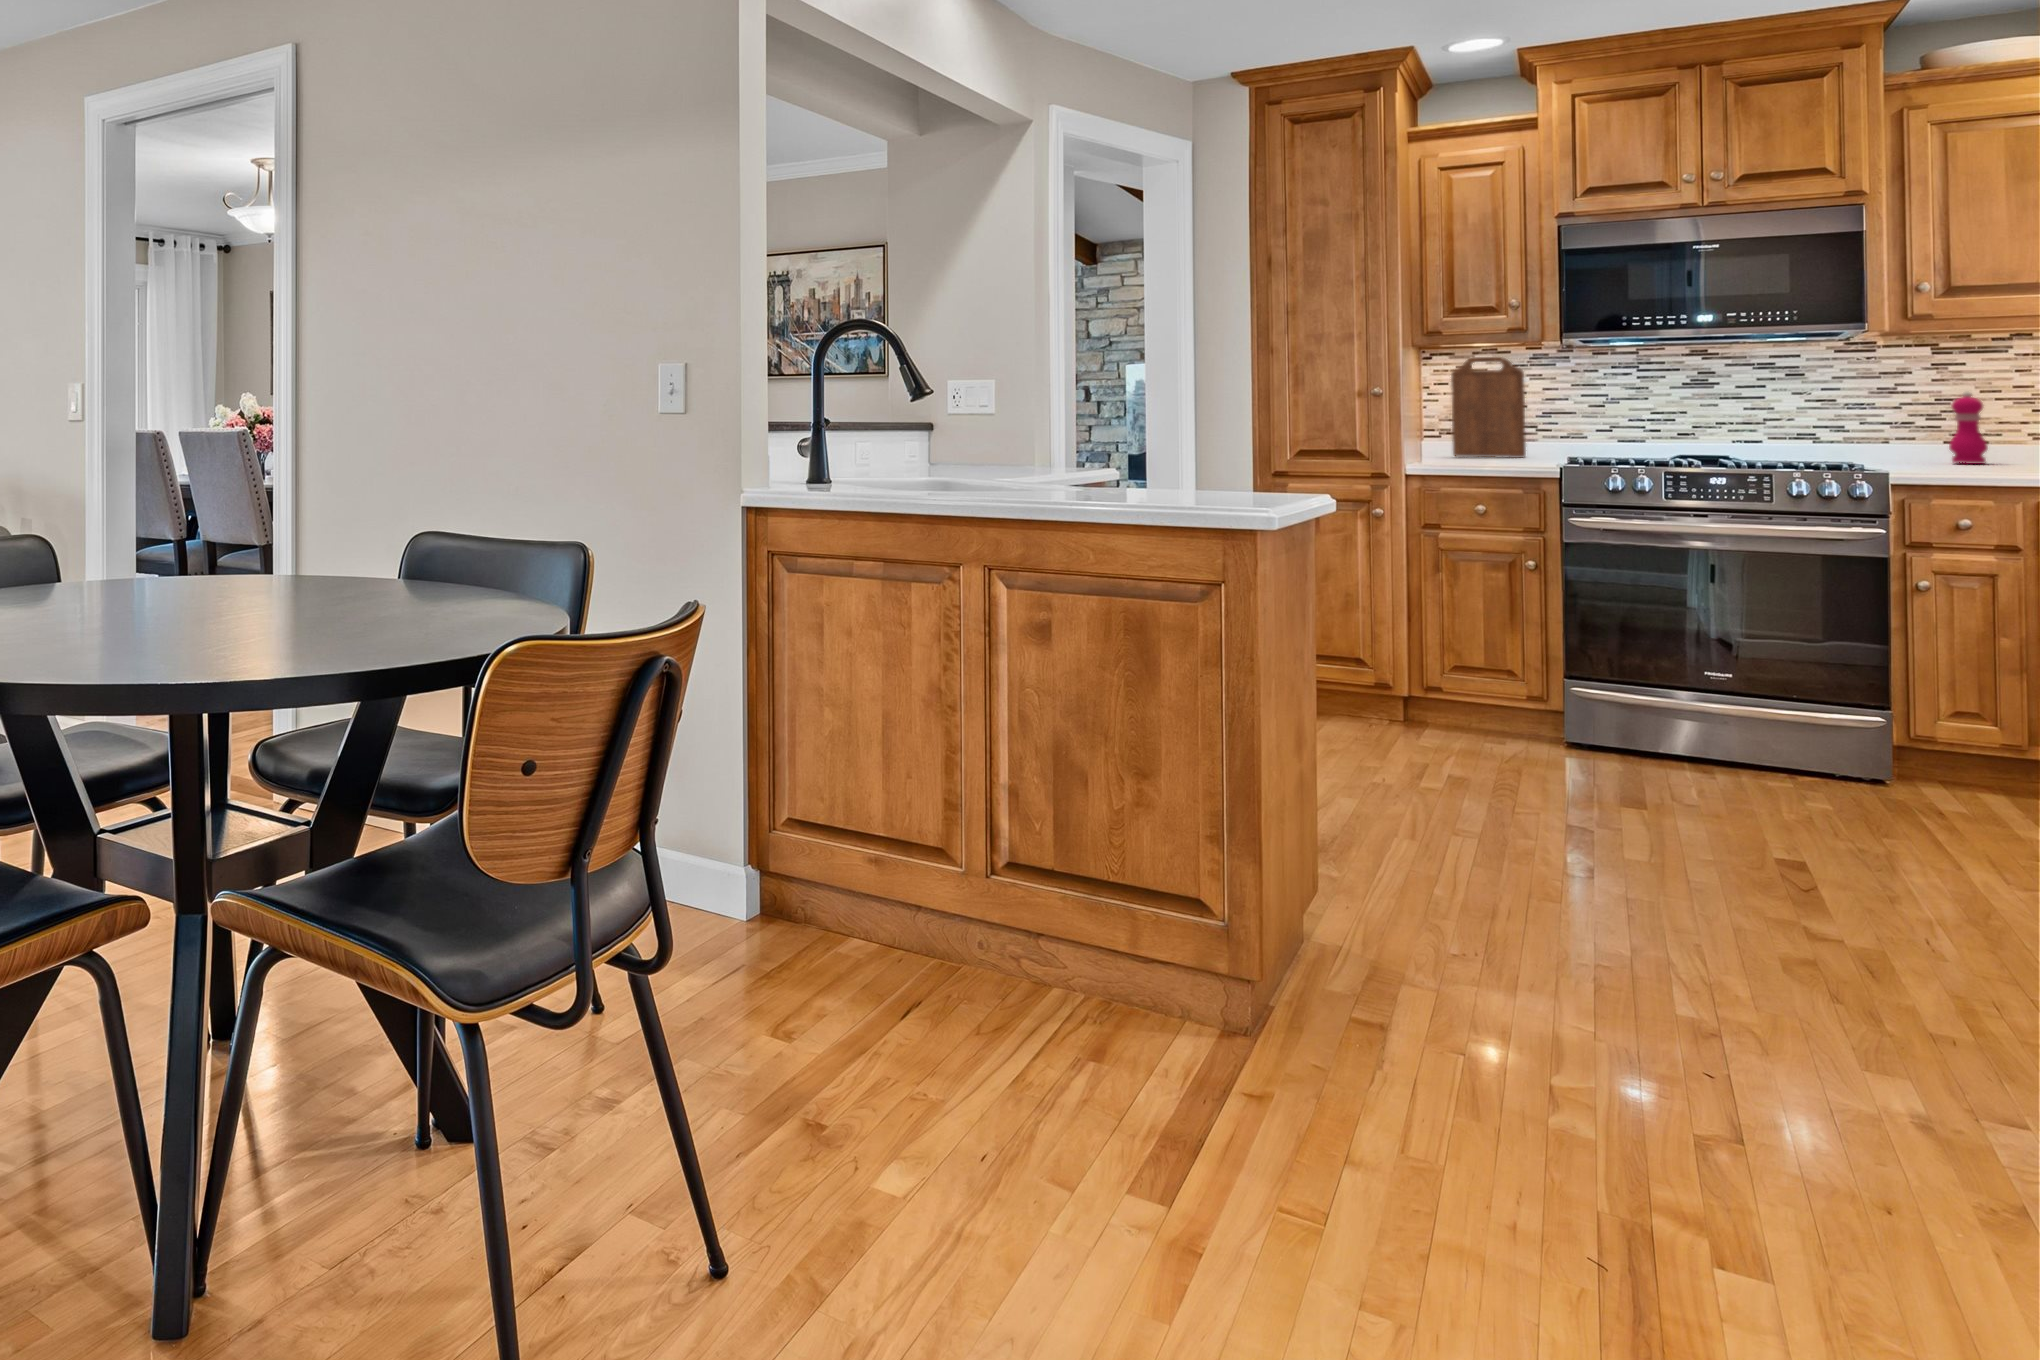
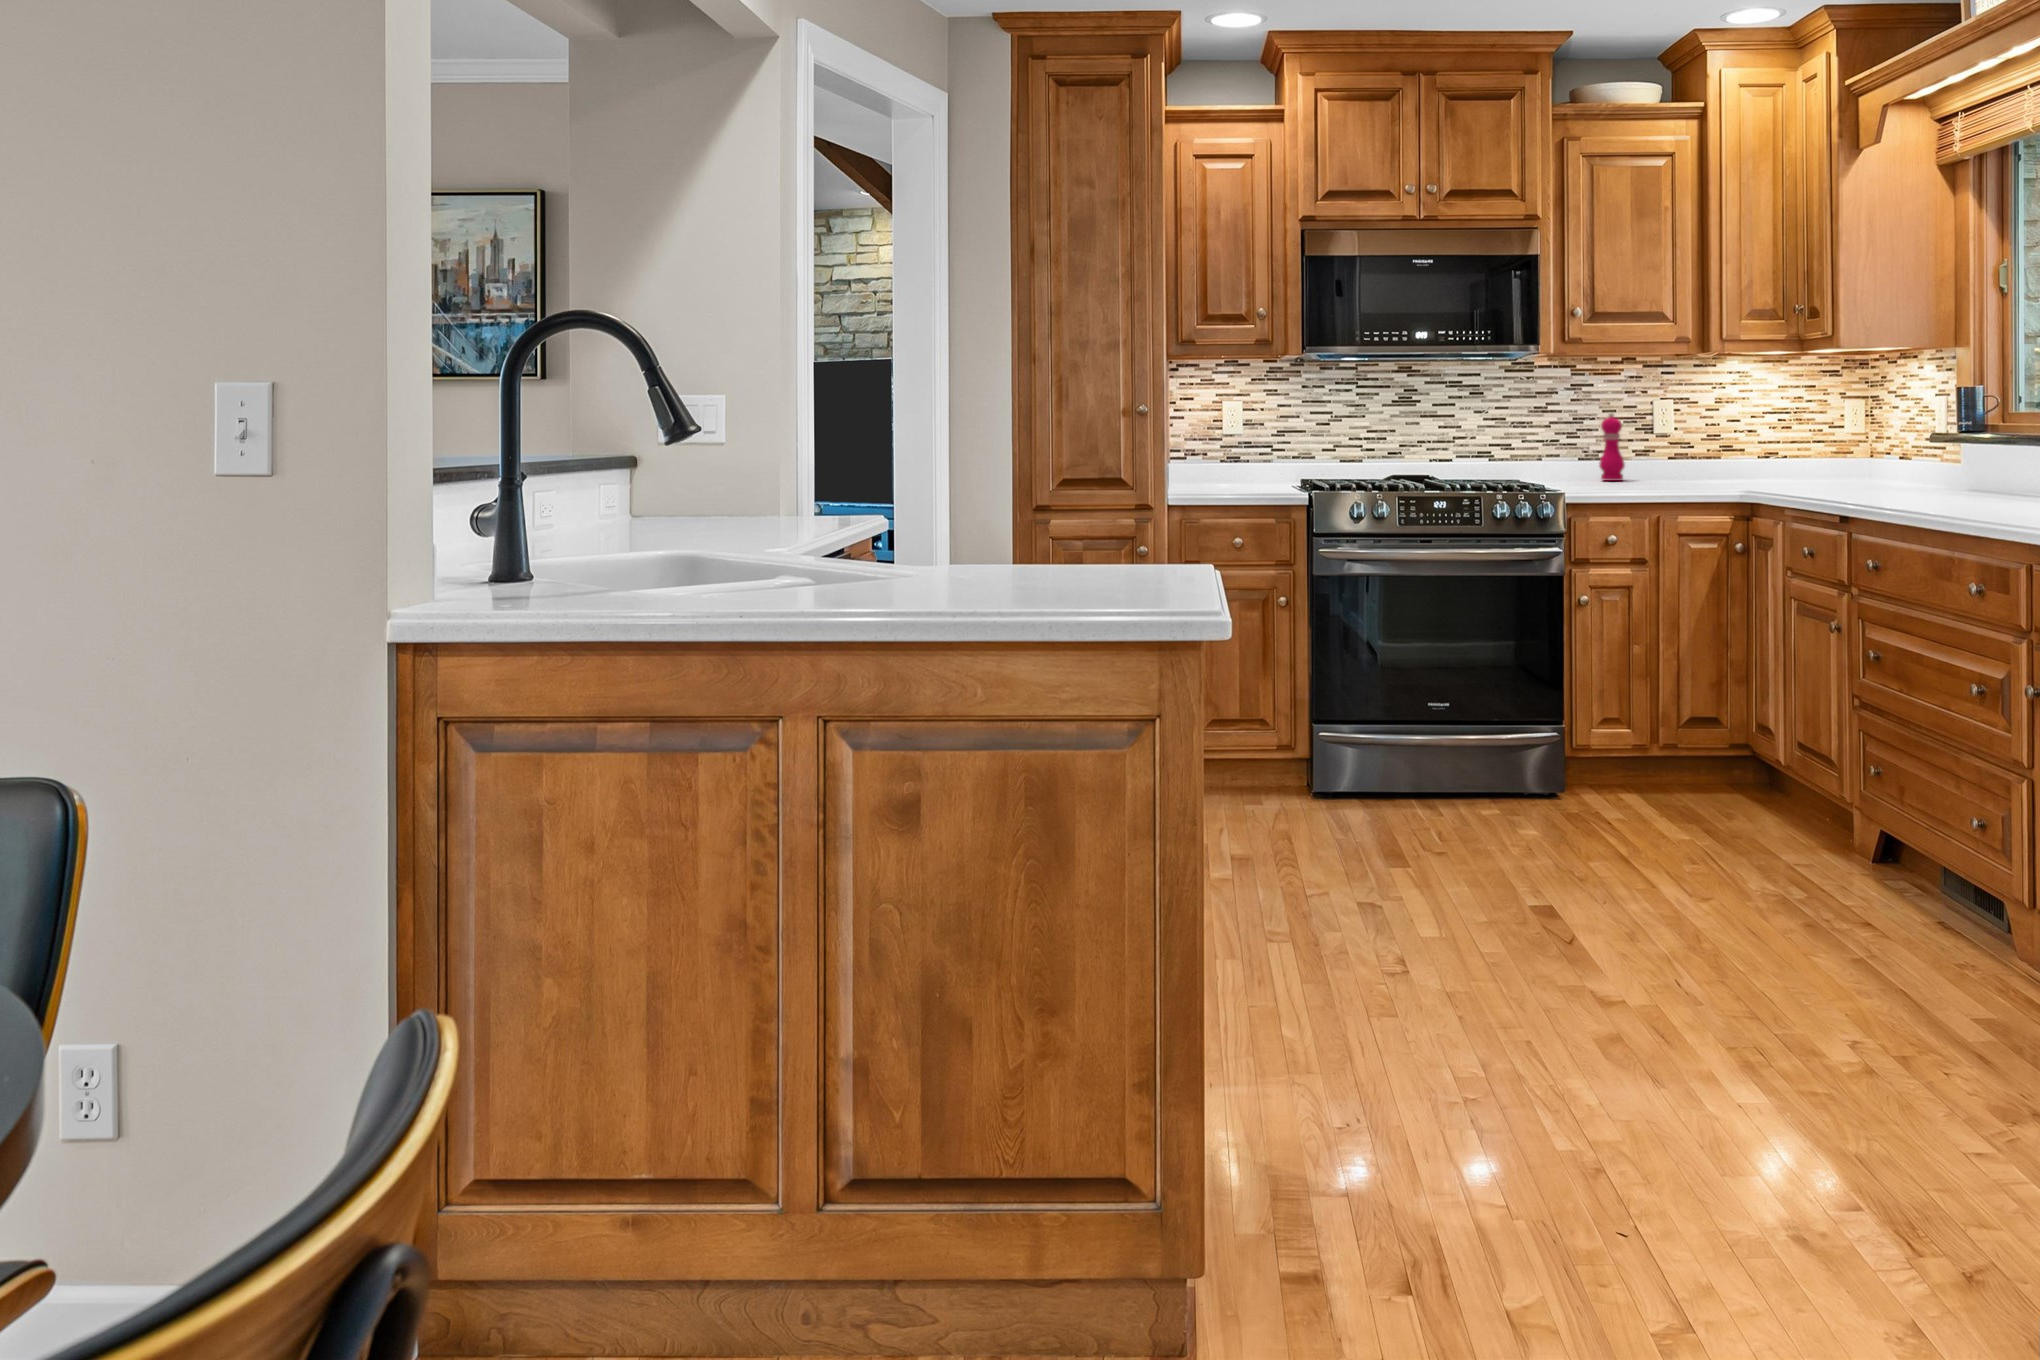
cutting board: present [1451,357,1526,458] -> none [1207,370,1273,483]

